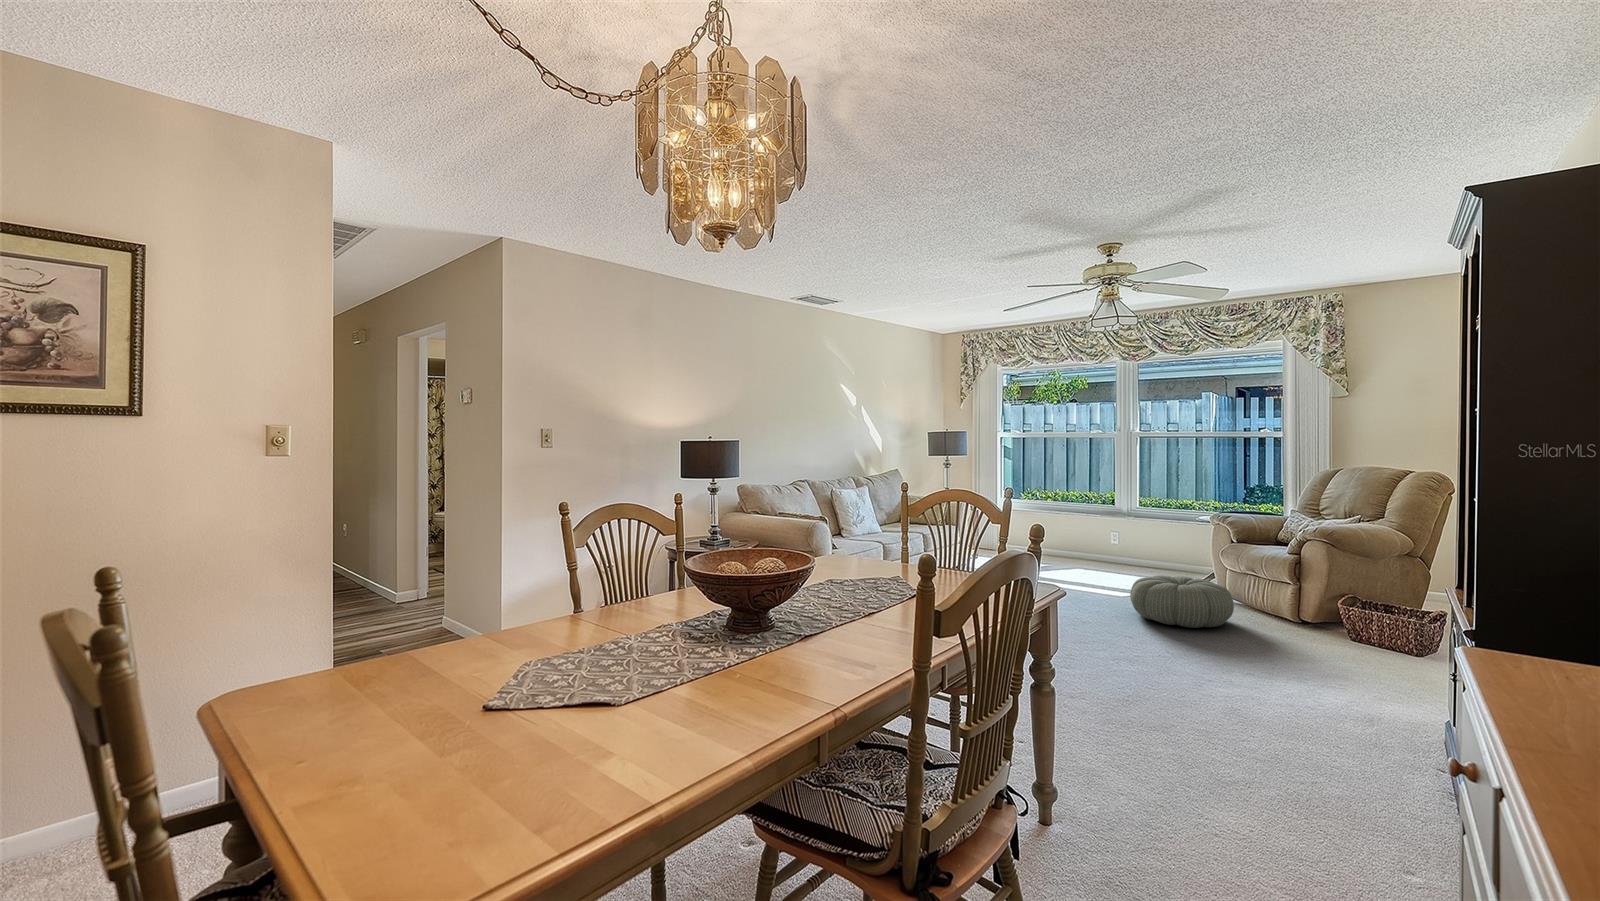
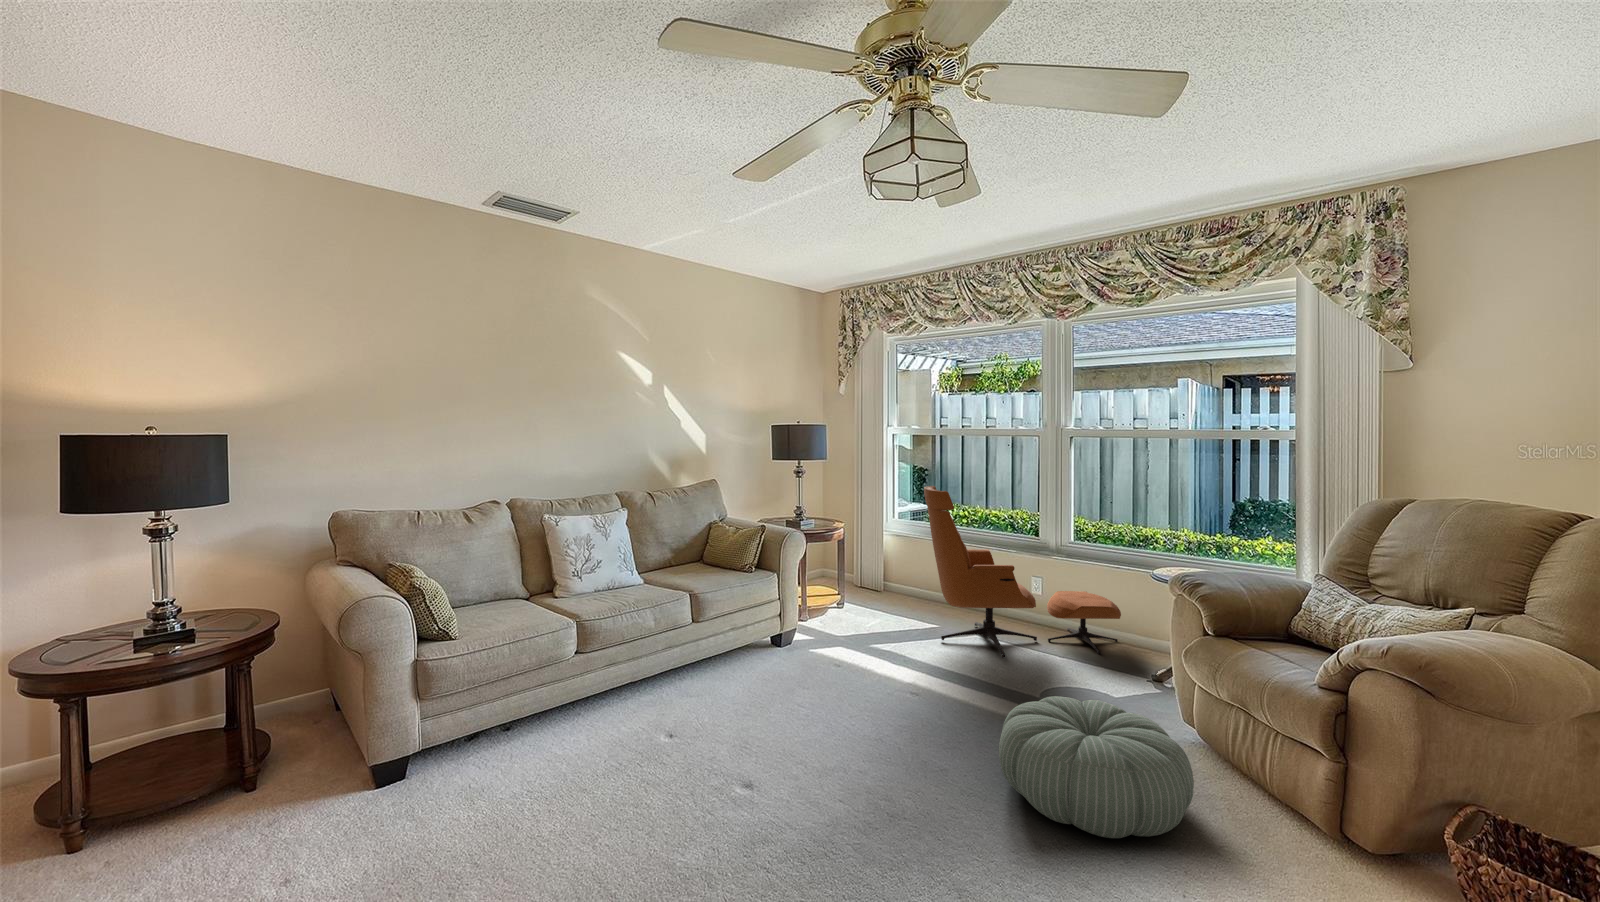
lounge chair: none [1046,471,1178,578] -> present [924,486,1121,657]

